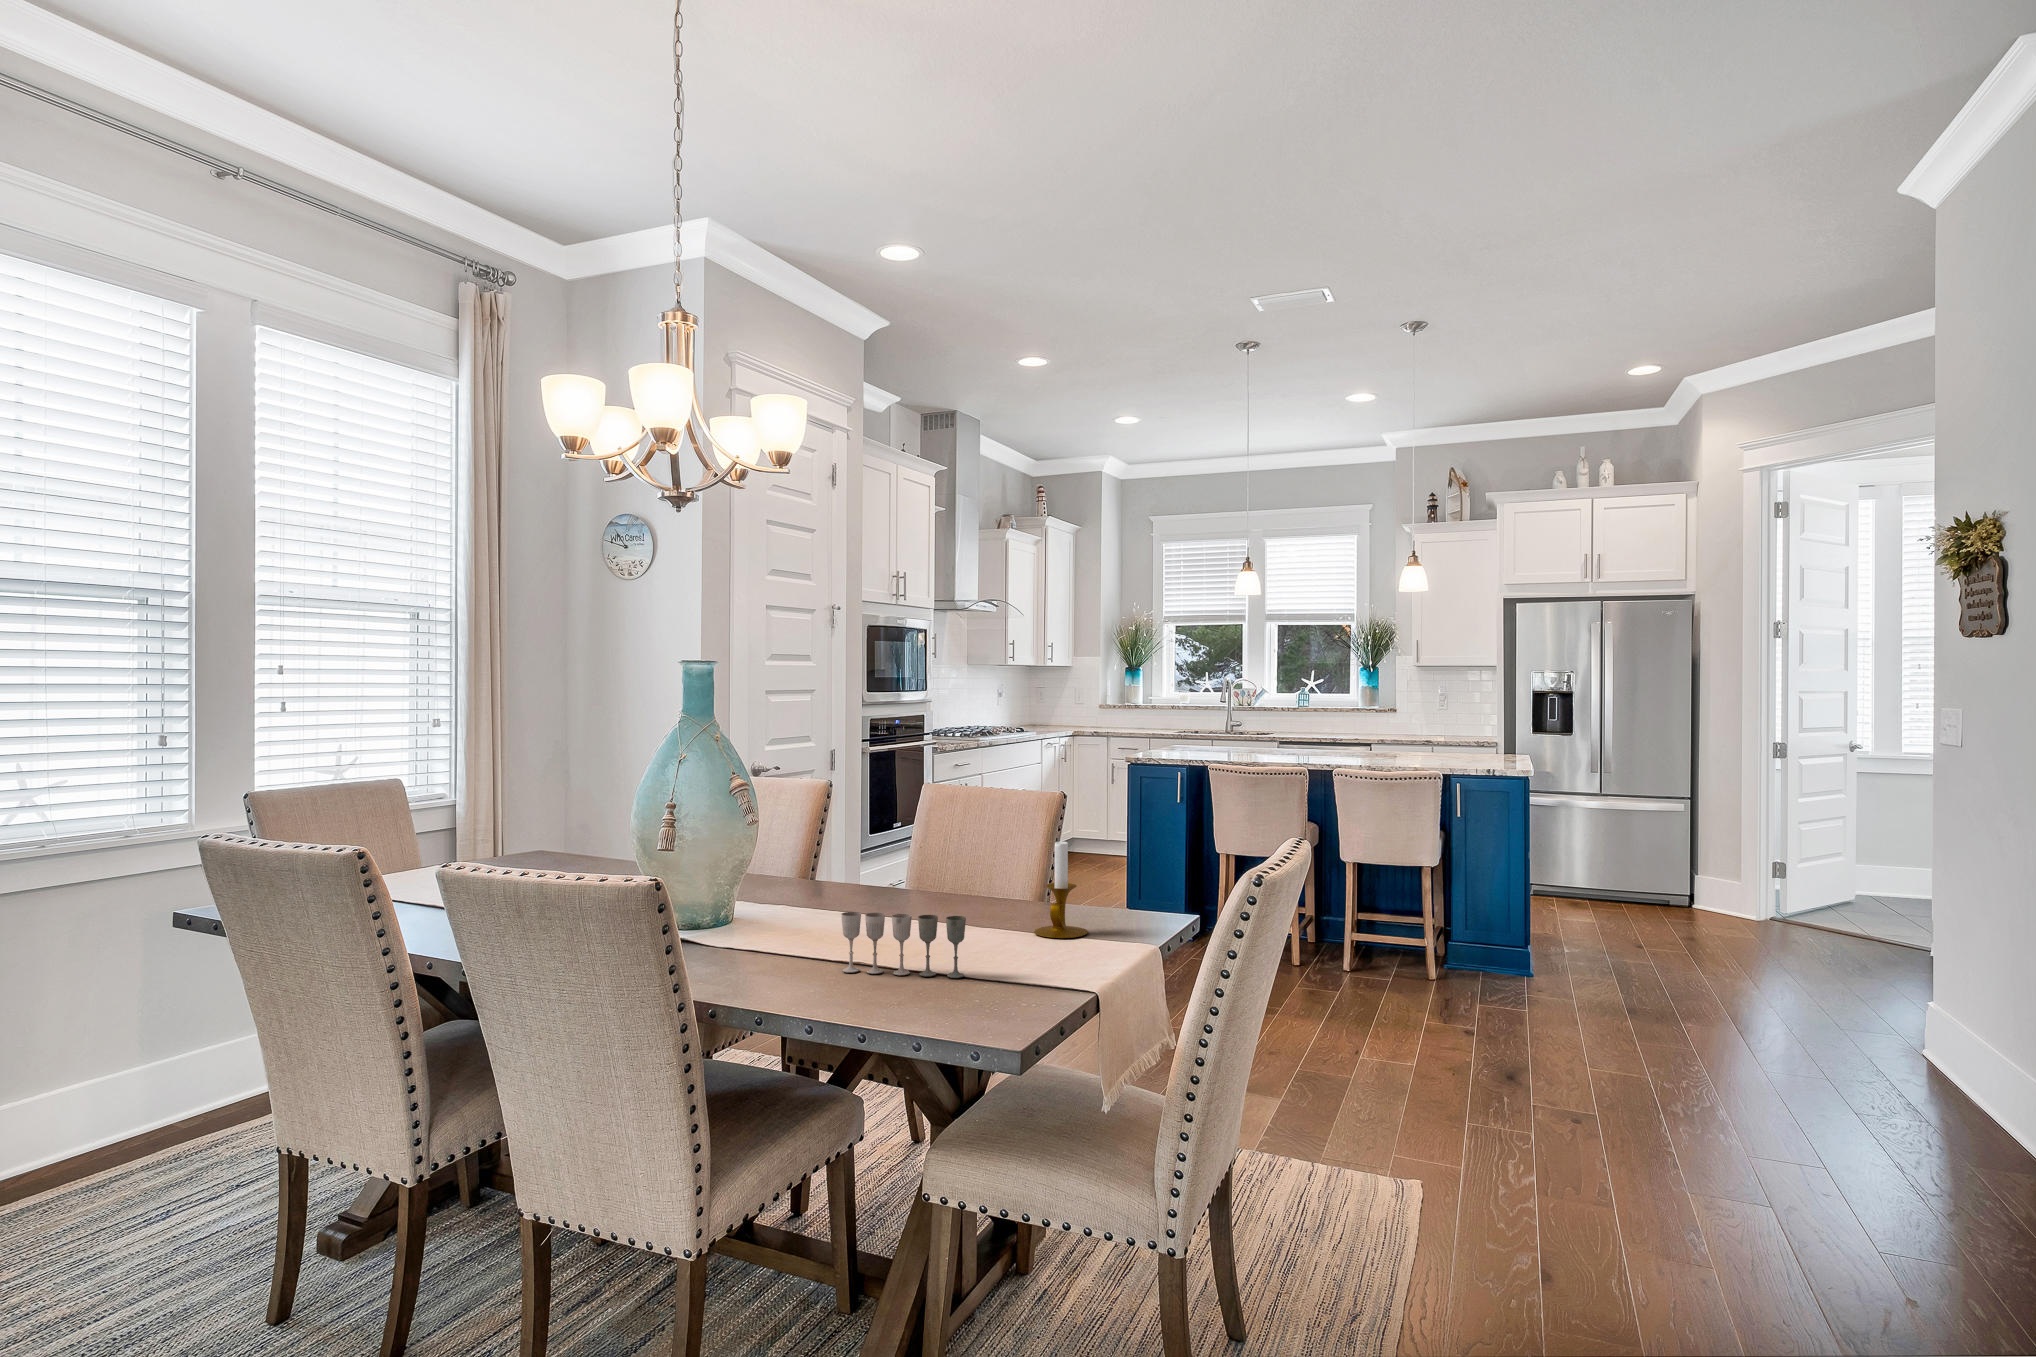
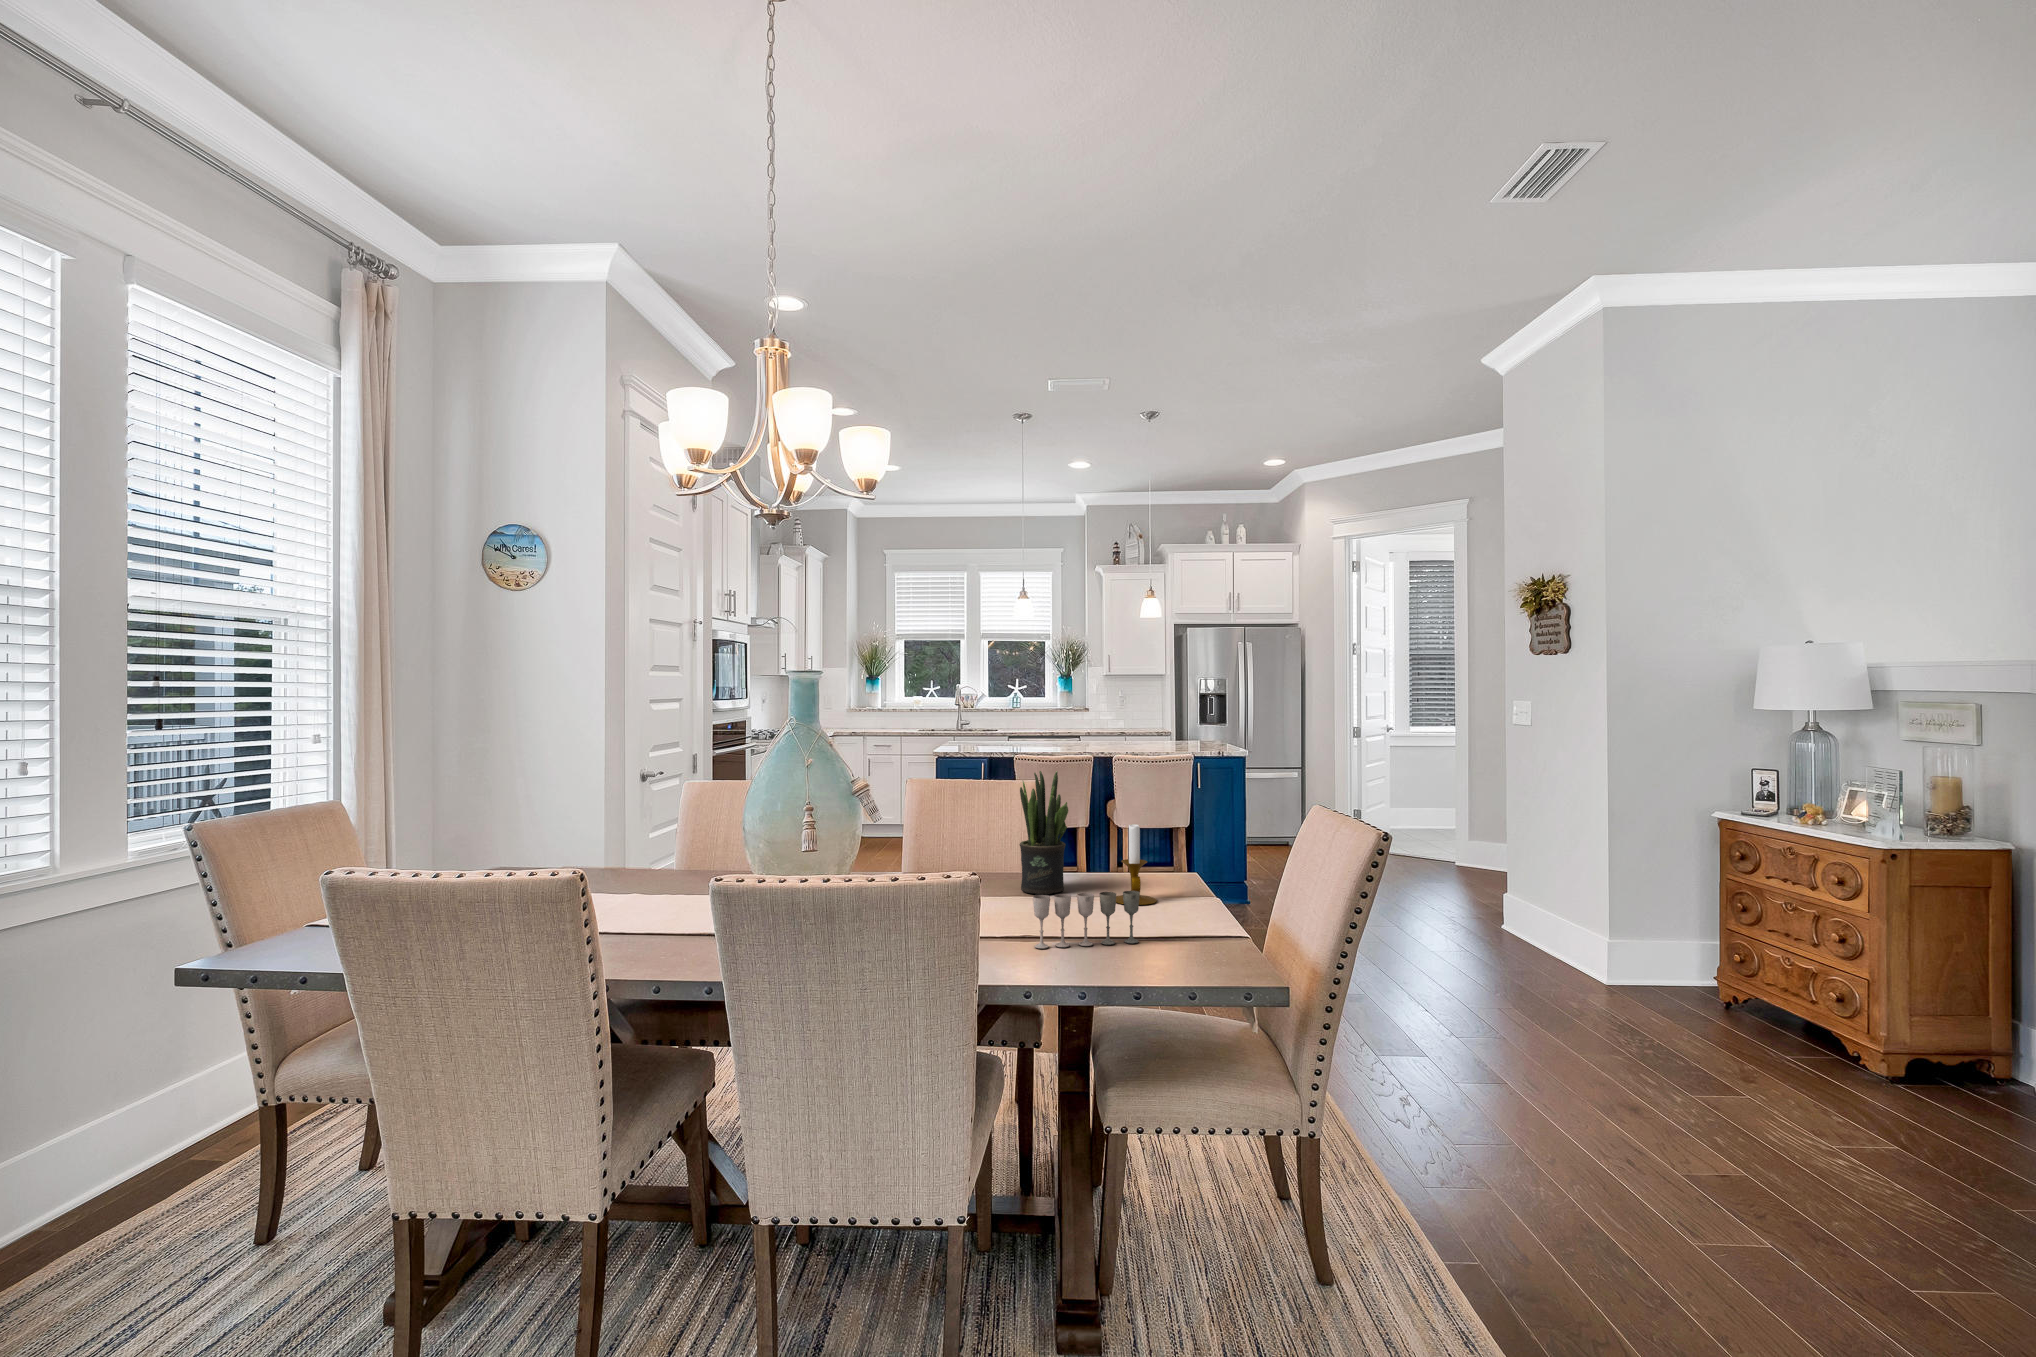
potted plant: none [956,773,1015,917] -> present [1020,771,1068,894]

